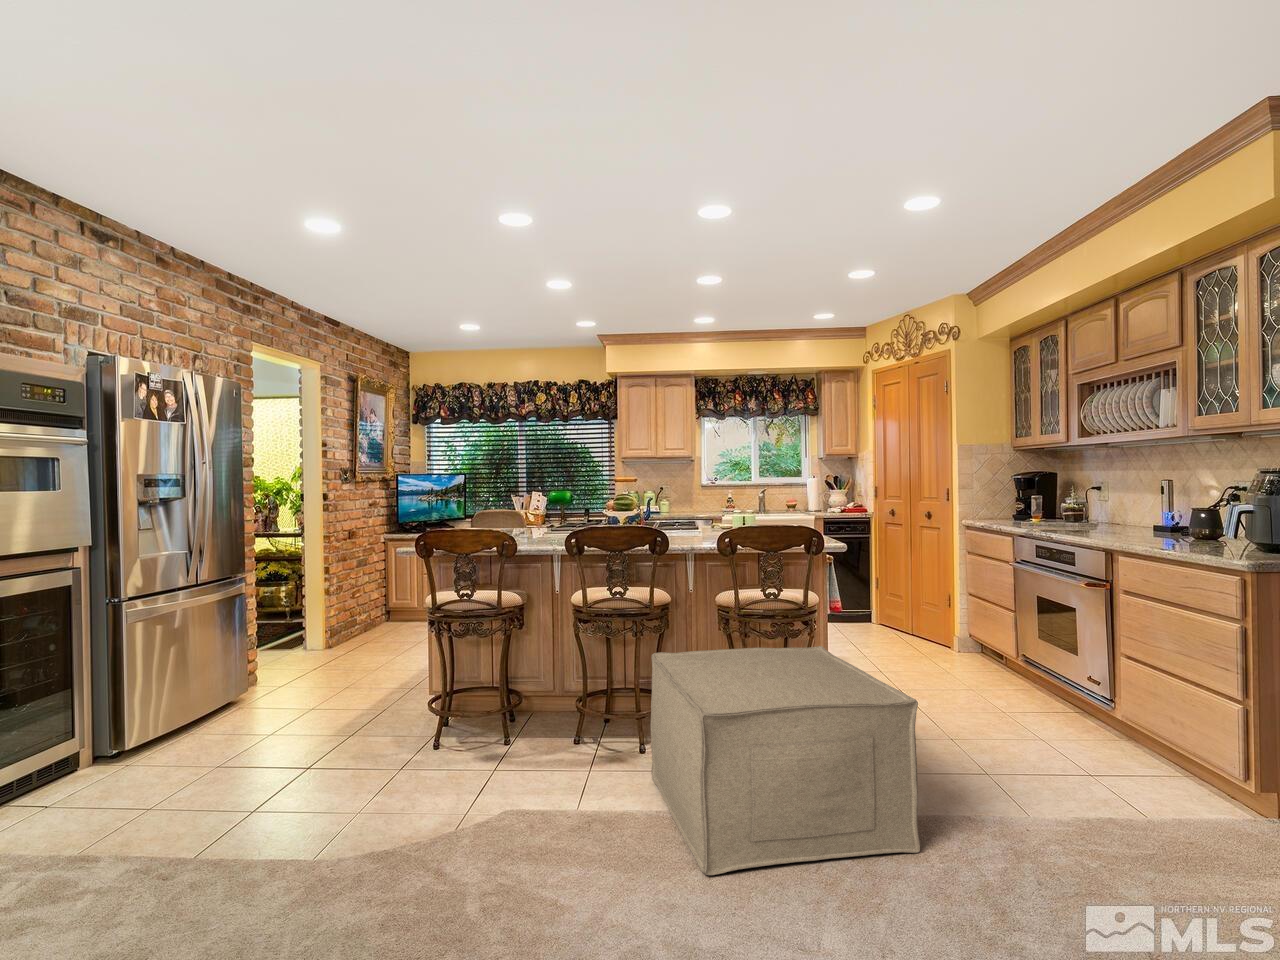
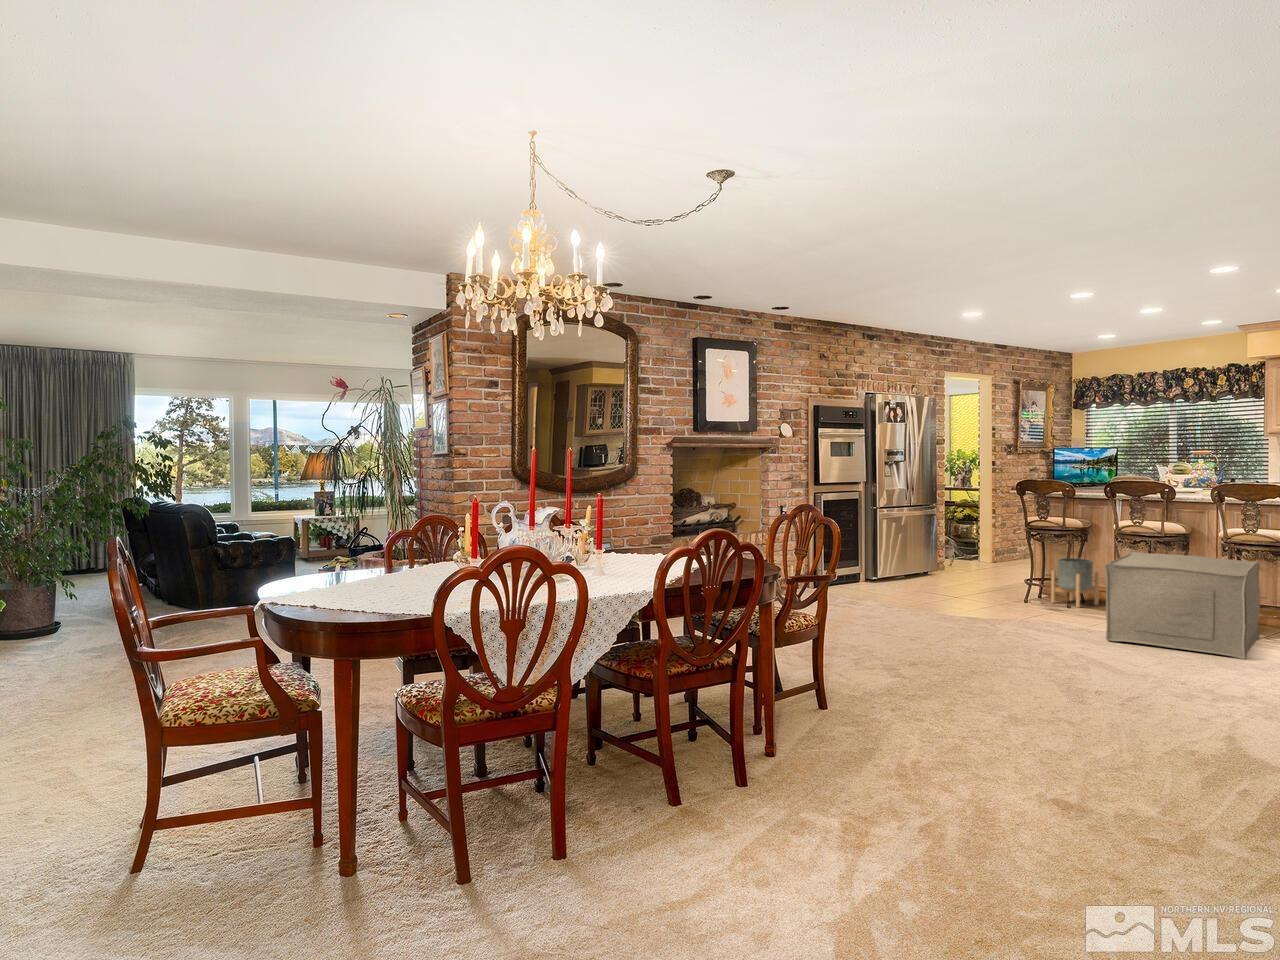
planter: none [491,657,559,750] -> present [1051,558,1099,608]

